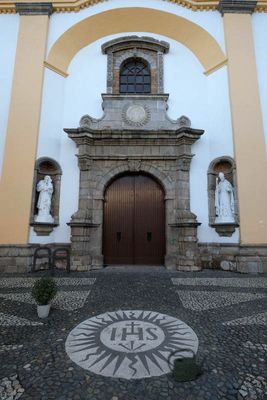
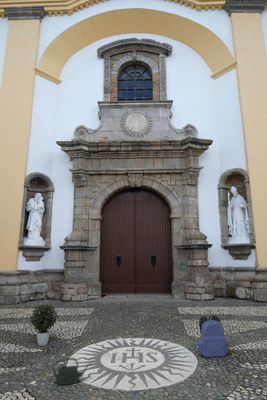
bench: present [32,247,70,275] -> none [22,274,64,306]
backpack: none [198,291,229,334] -> present [198,316,228,357]
watering can: present [167,348,209,382] -> present [53,358,88,385]

